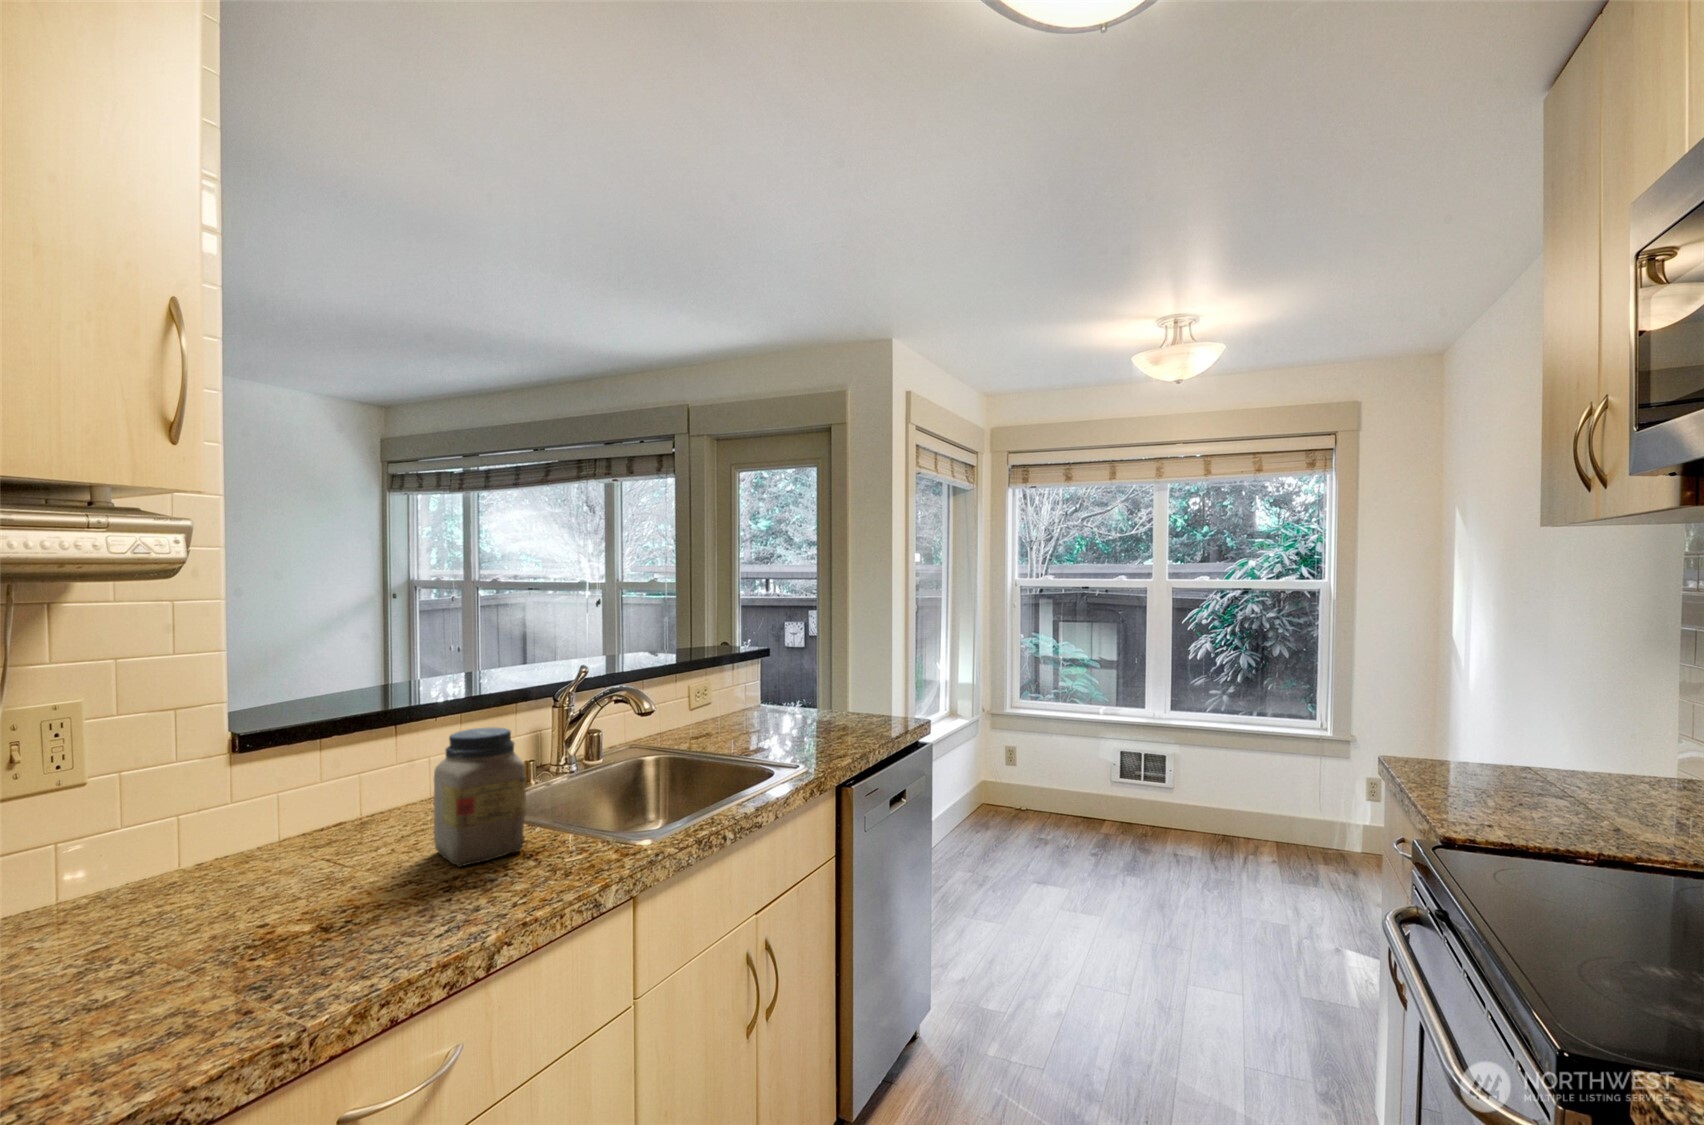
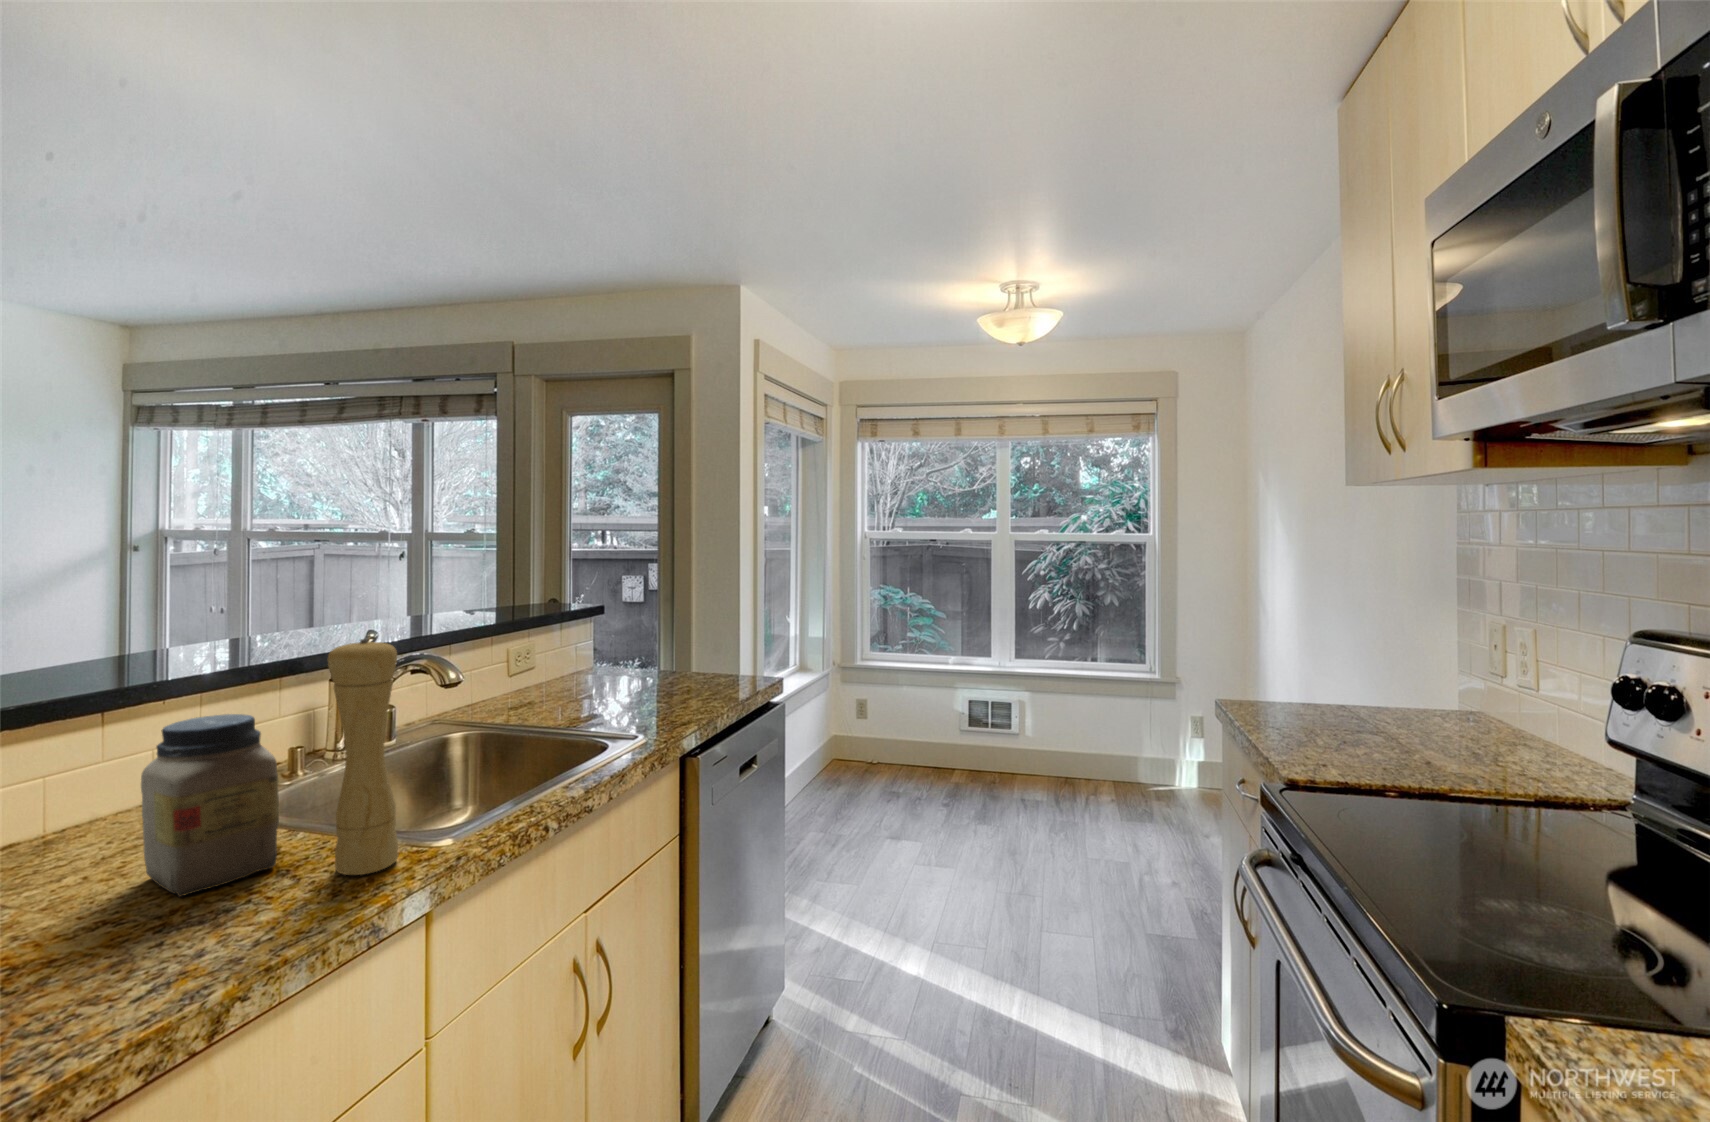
pepper mill: none [565,671,614,861] -> present [328,639,398,875]

